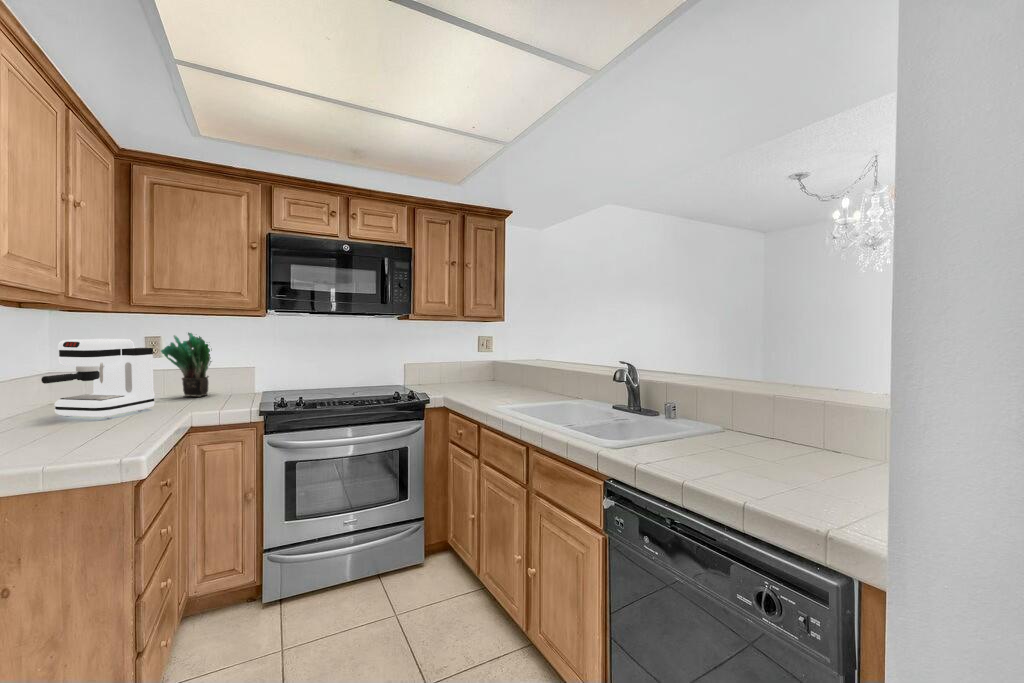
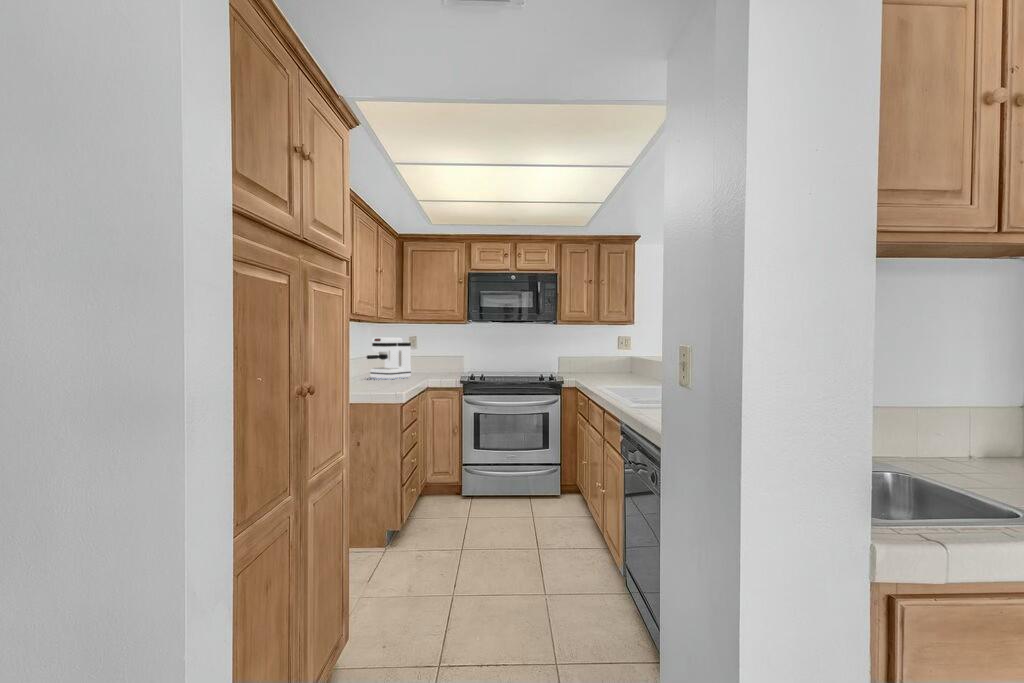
potted plant: present [161,332,212,397] -> none [414,335,439,374]

